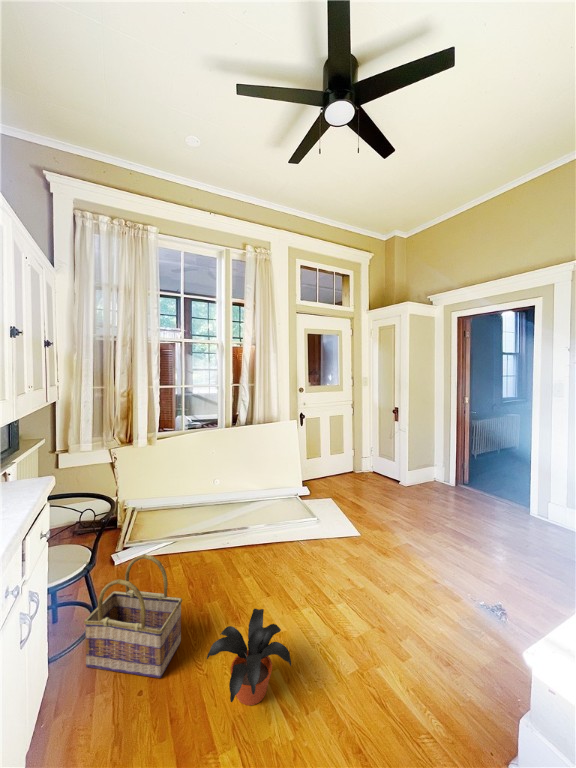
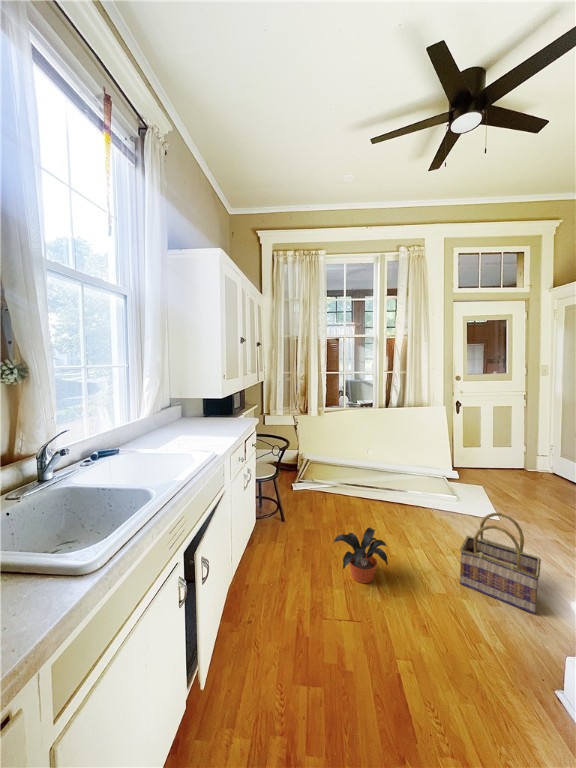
basket: present [84,555,182,678] -> present [460,513,541,614]

